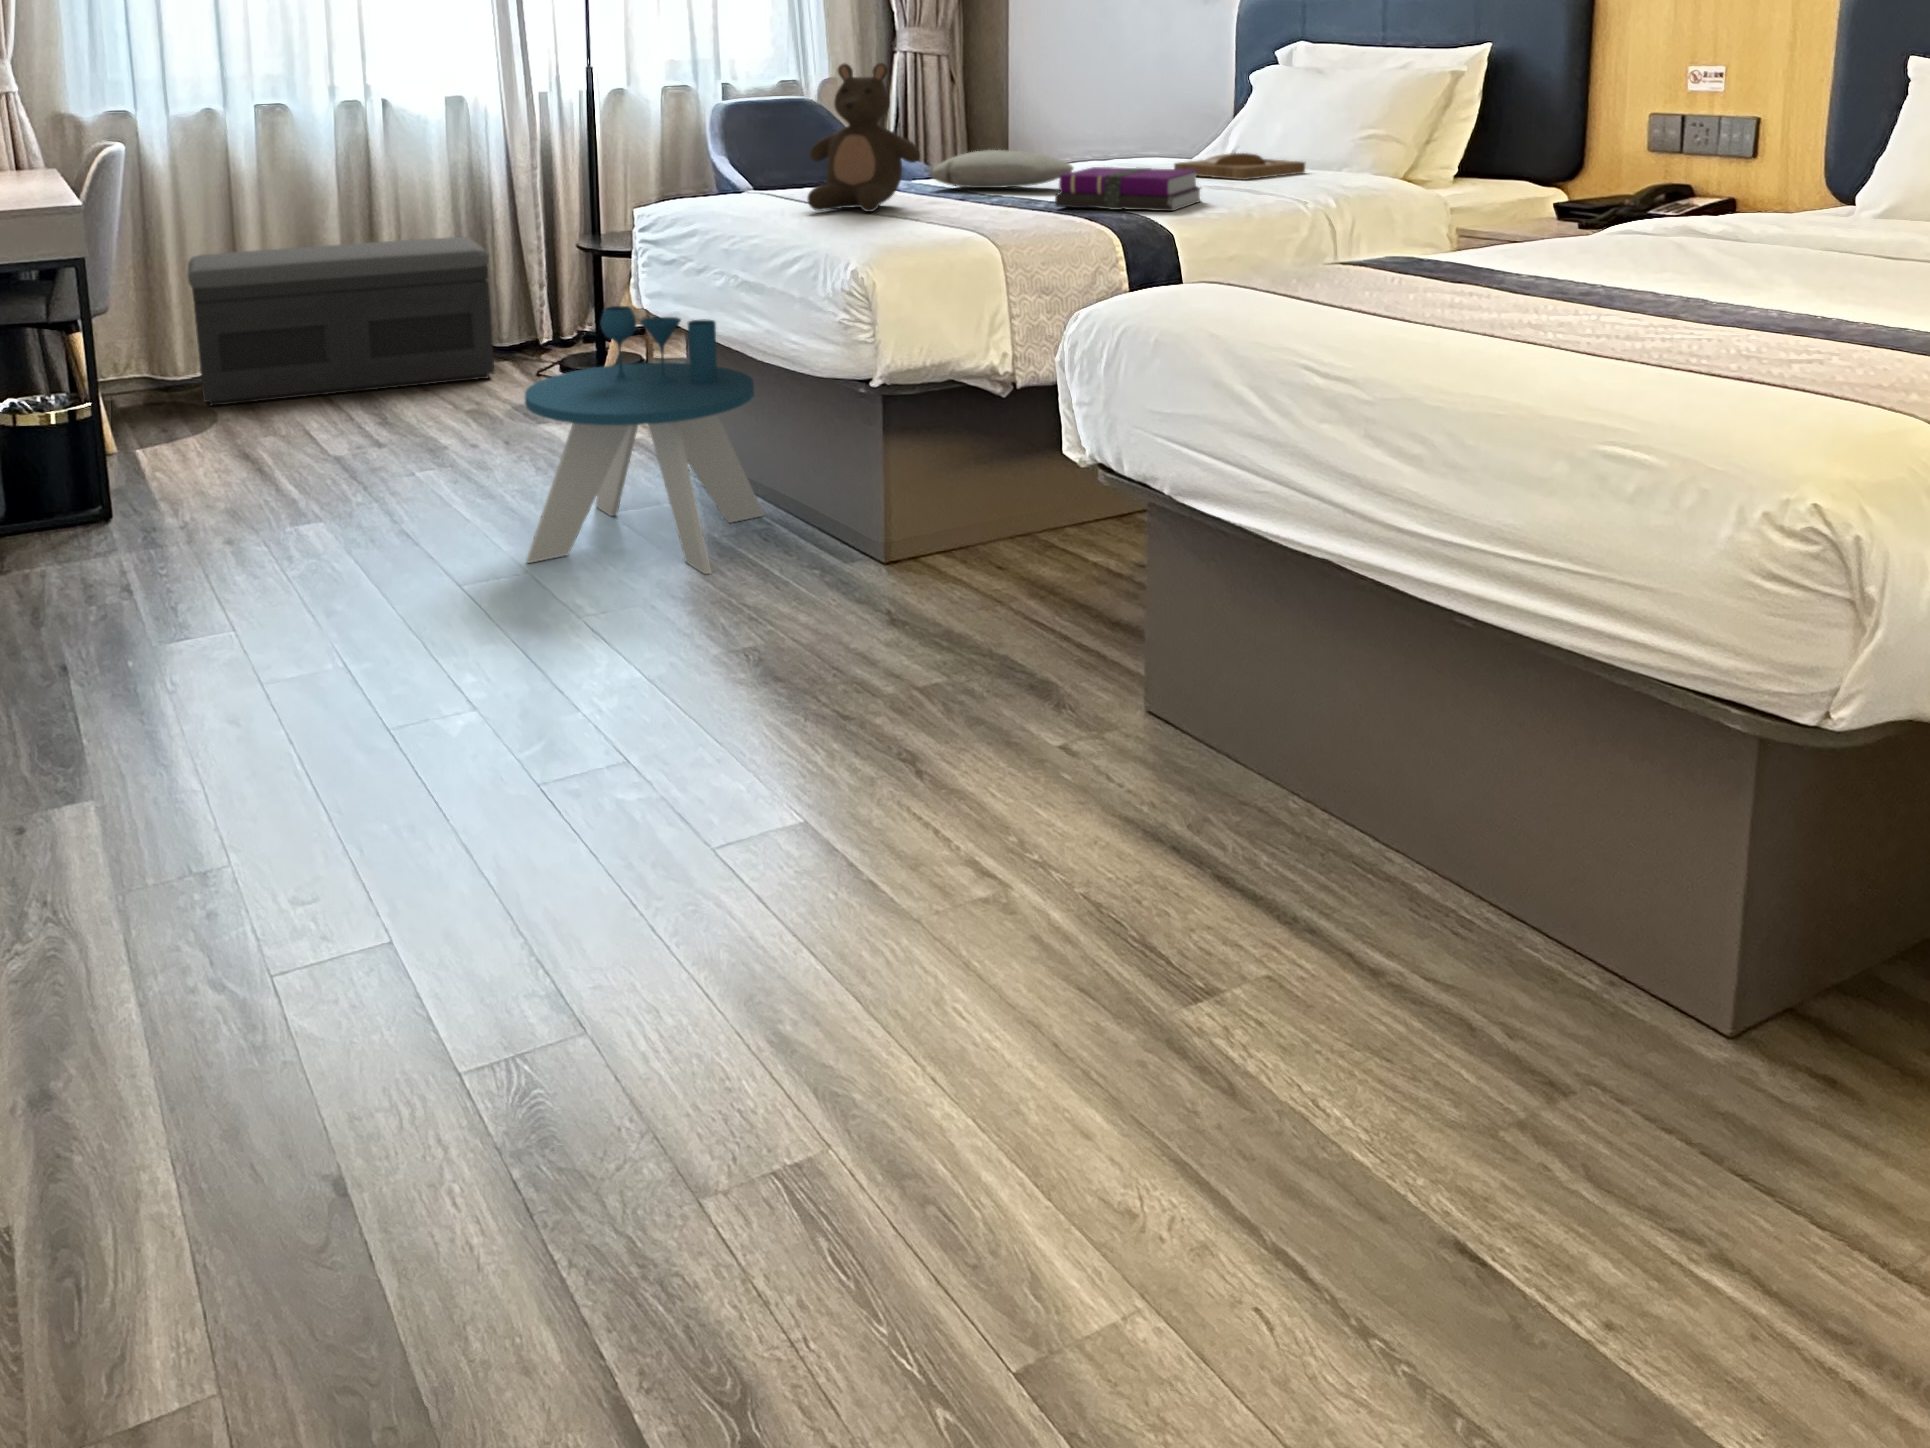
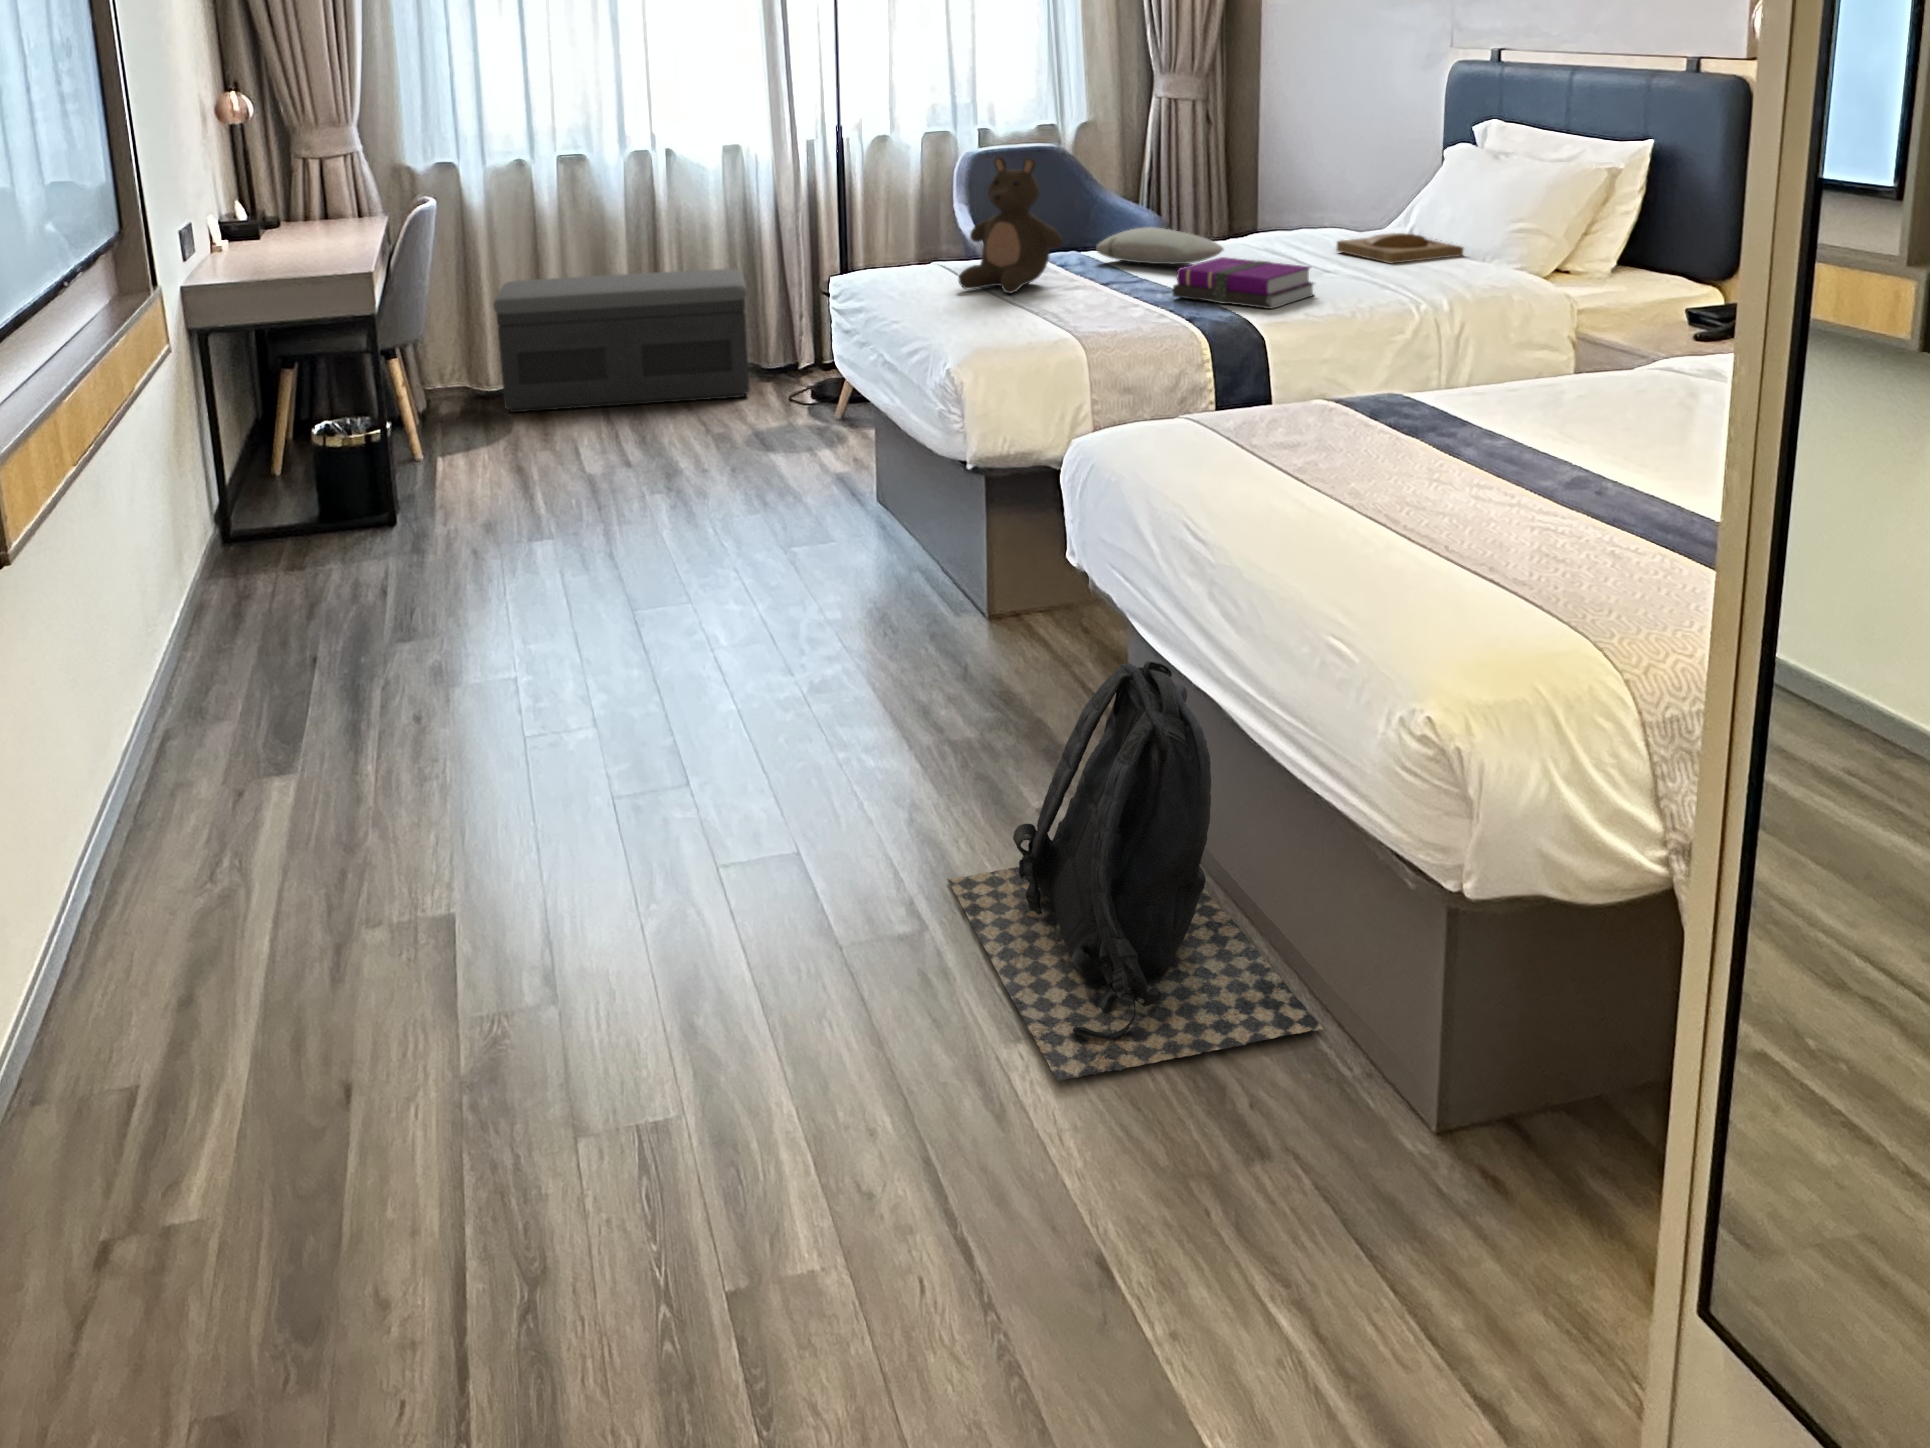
side table: present [525,306,764,574] -> none [694,370,910,610]
backpack: none [1005,542,1527,1043] -> present [947,661,1323,1081]

